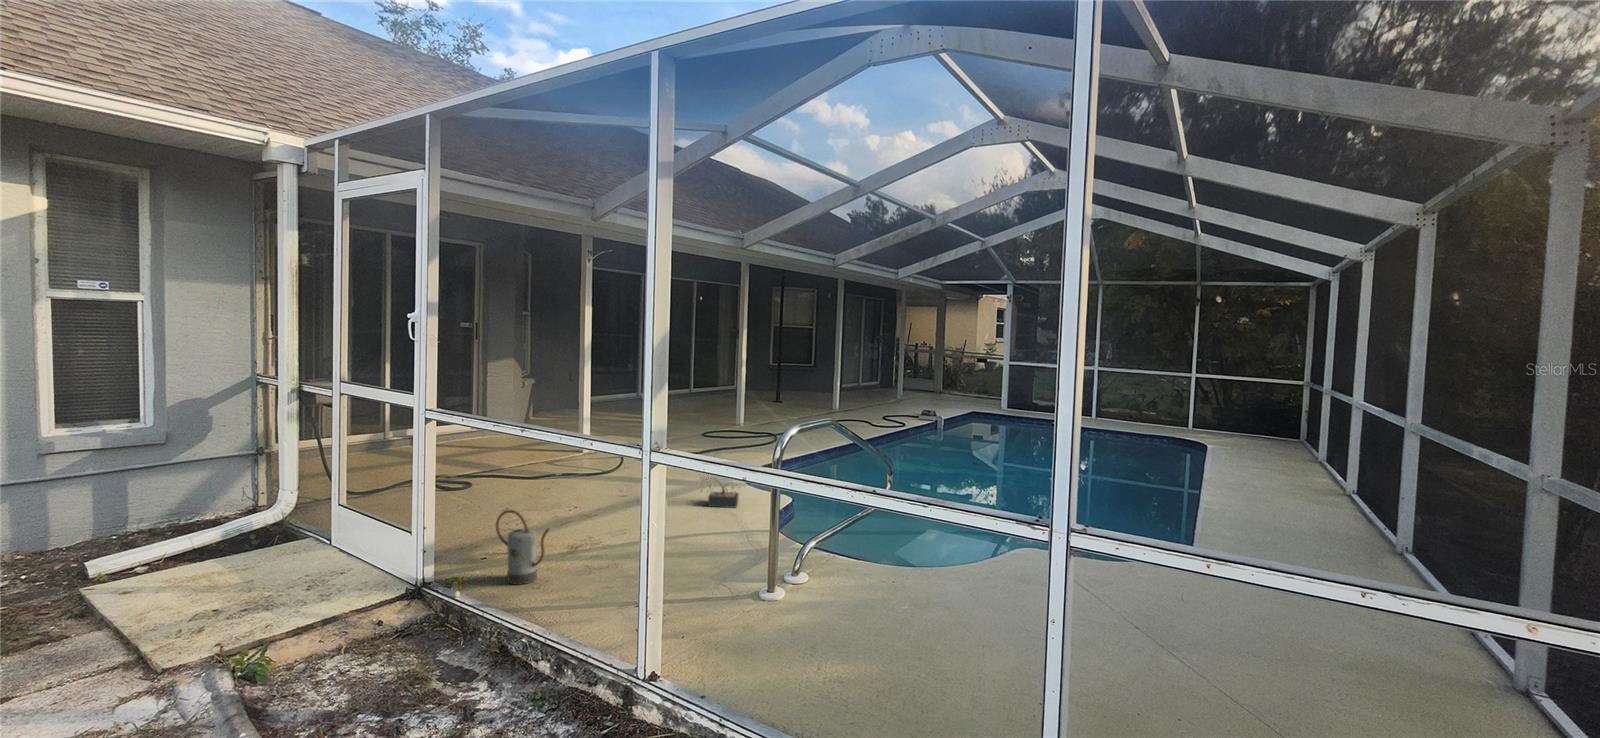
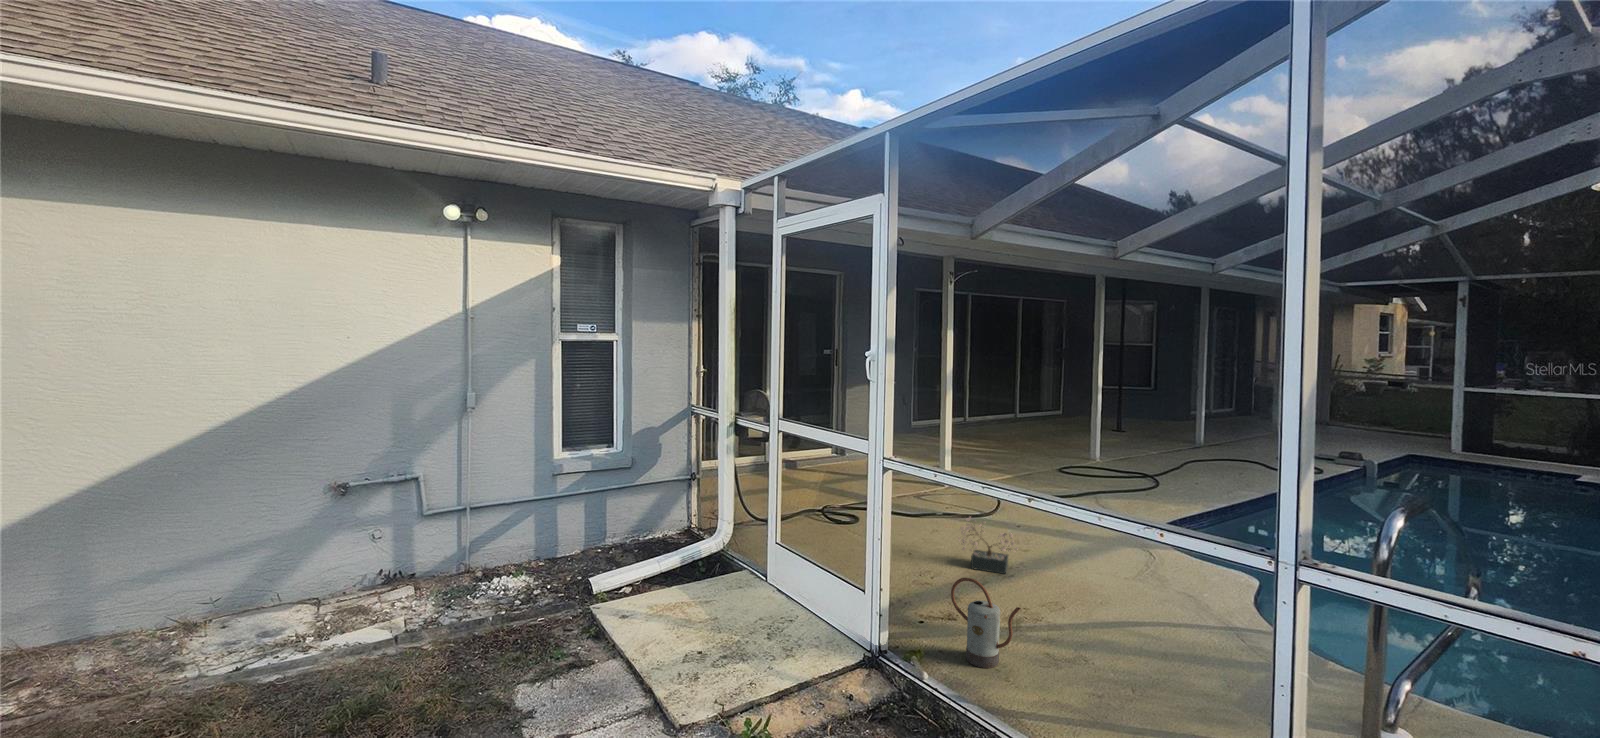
decorative plant: present [699,473,745,508] -> present [959,517,1018,574]

